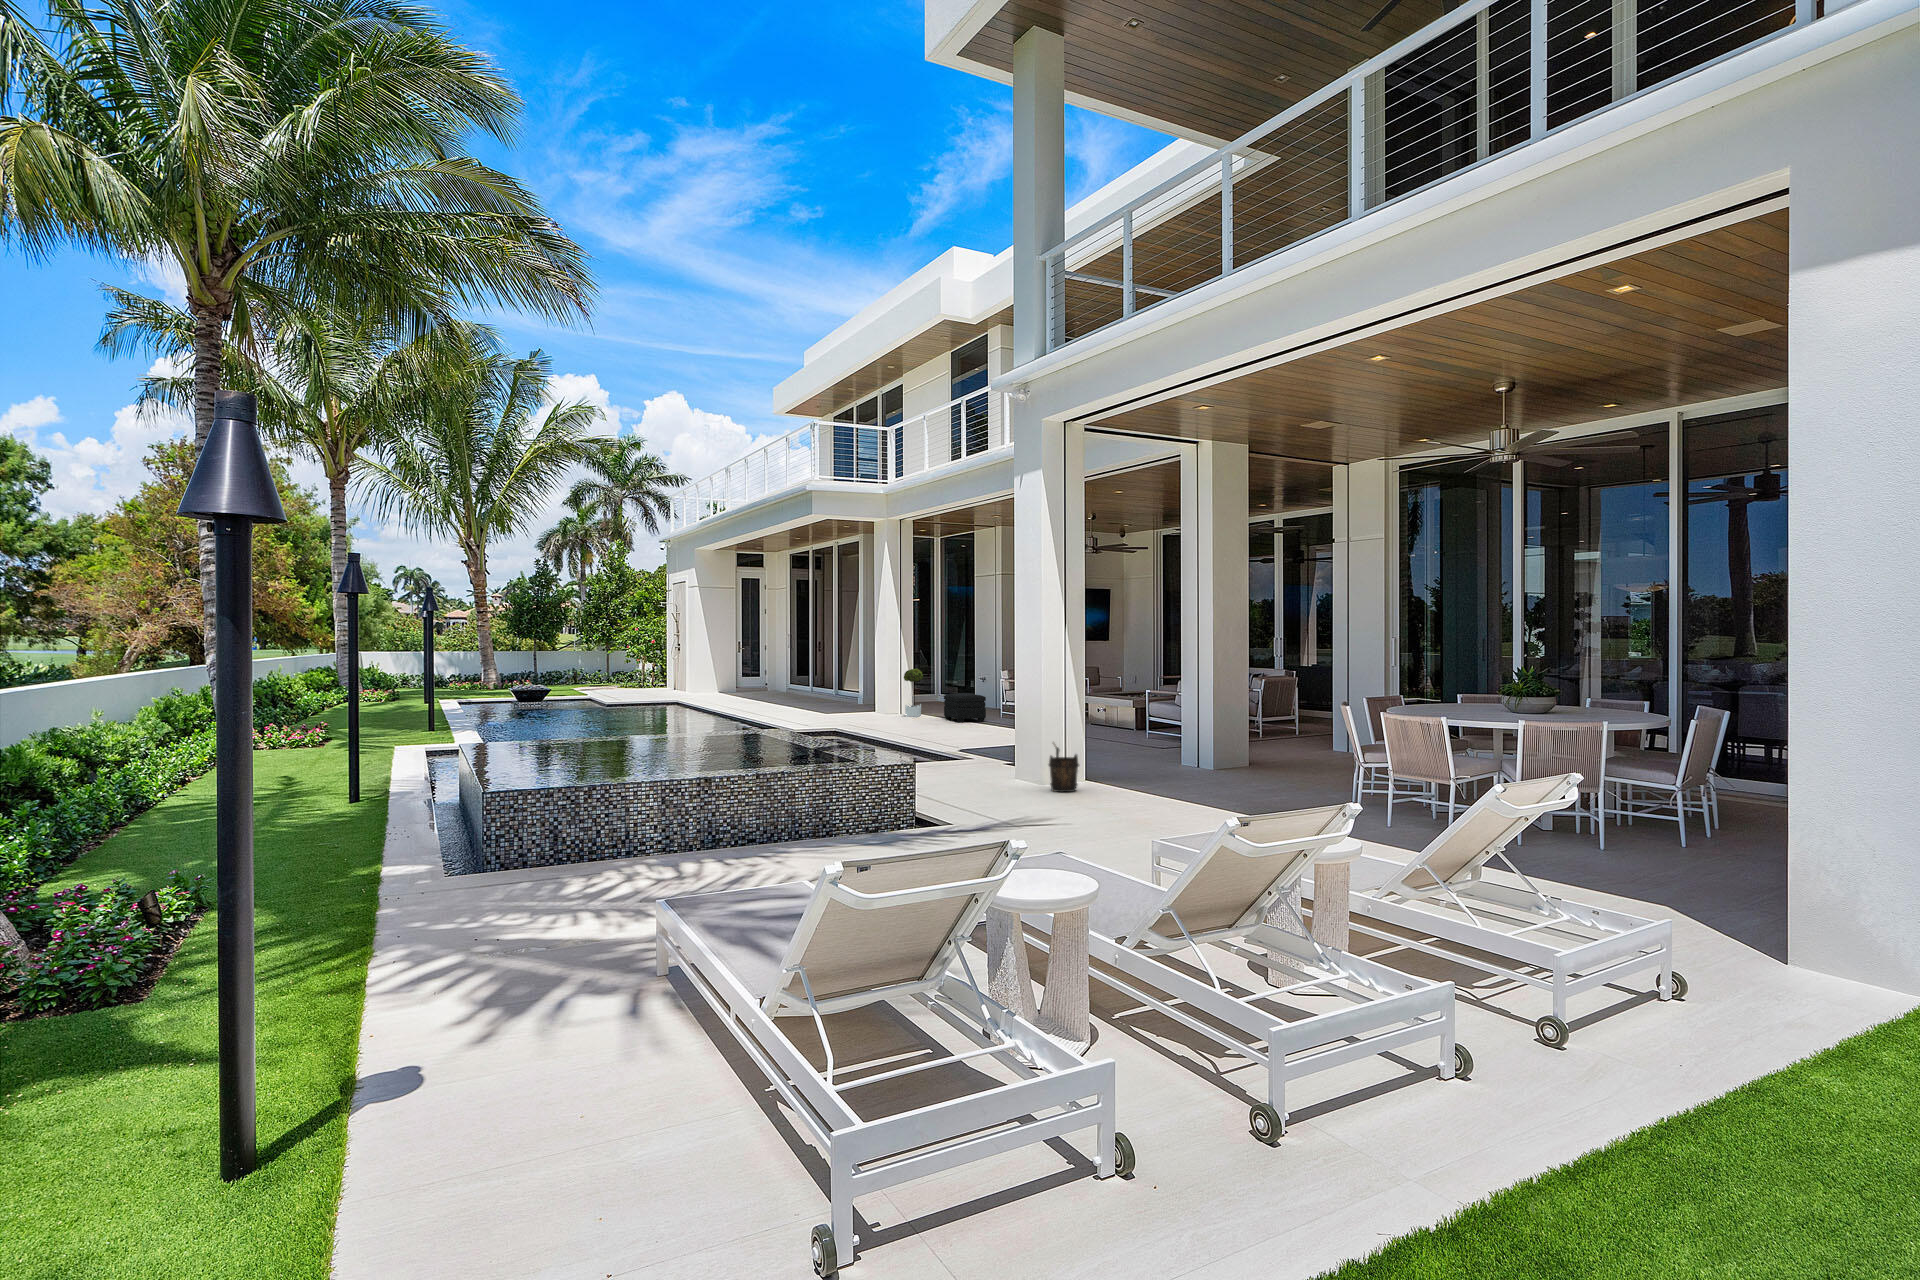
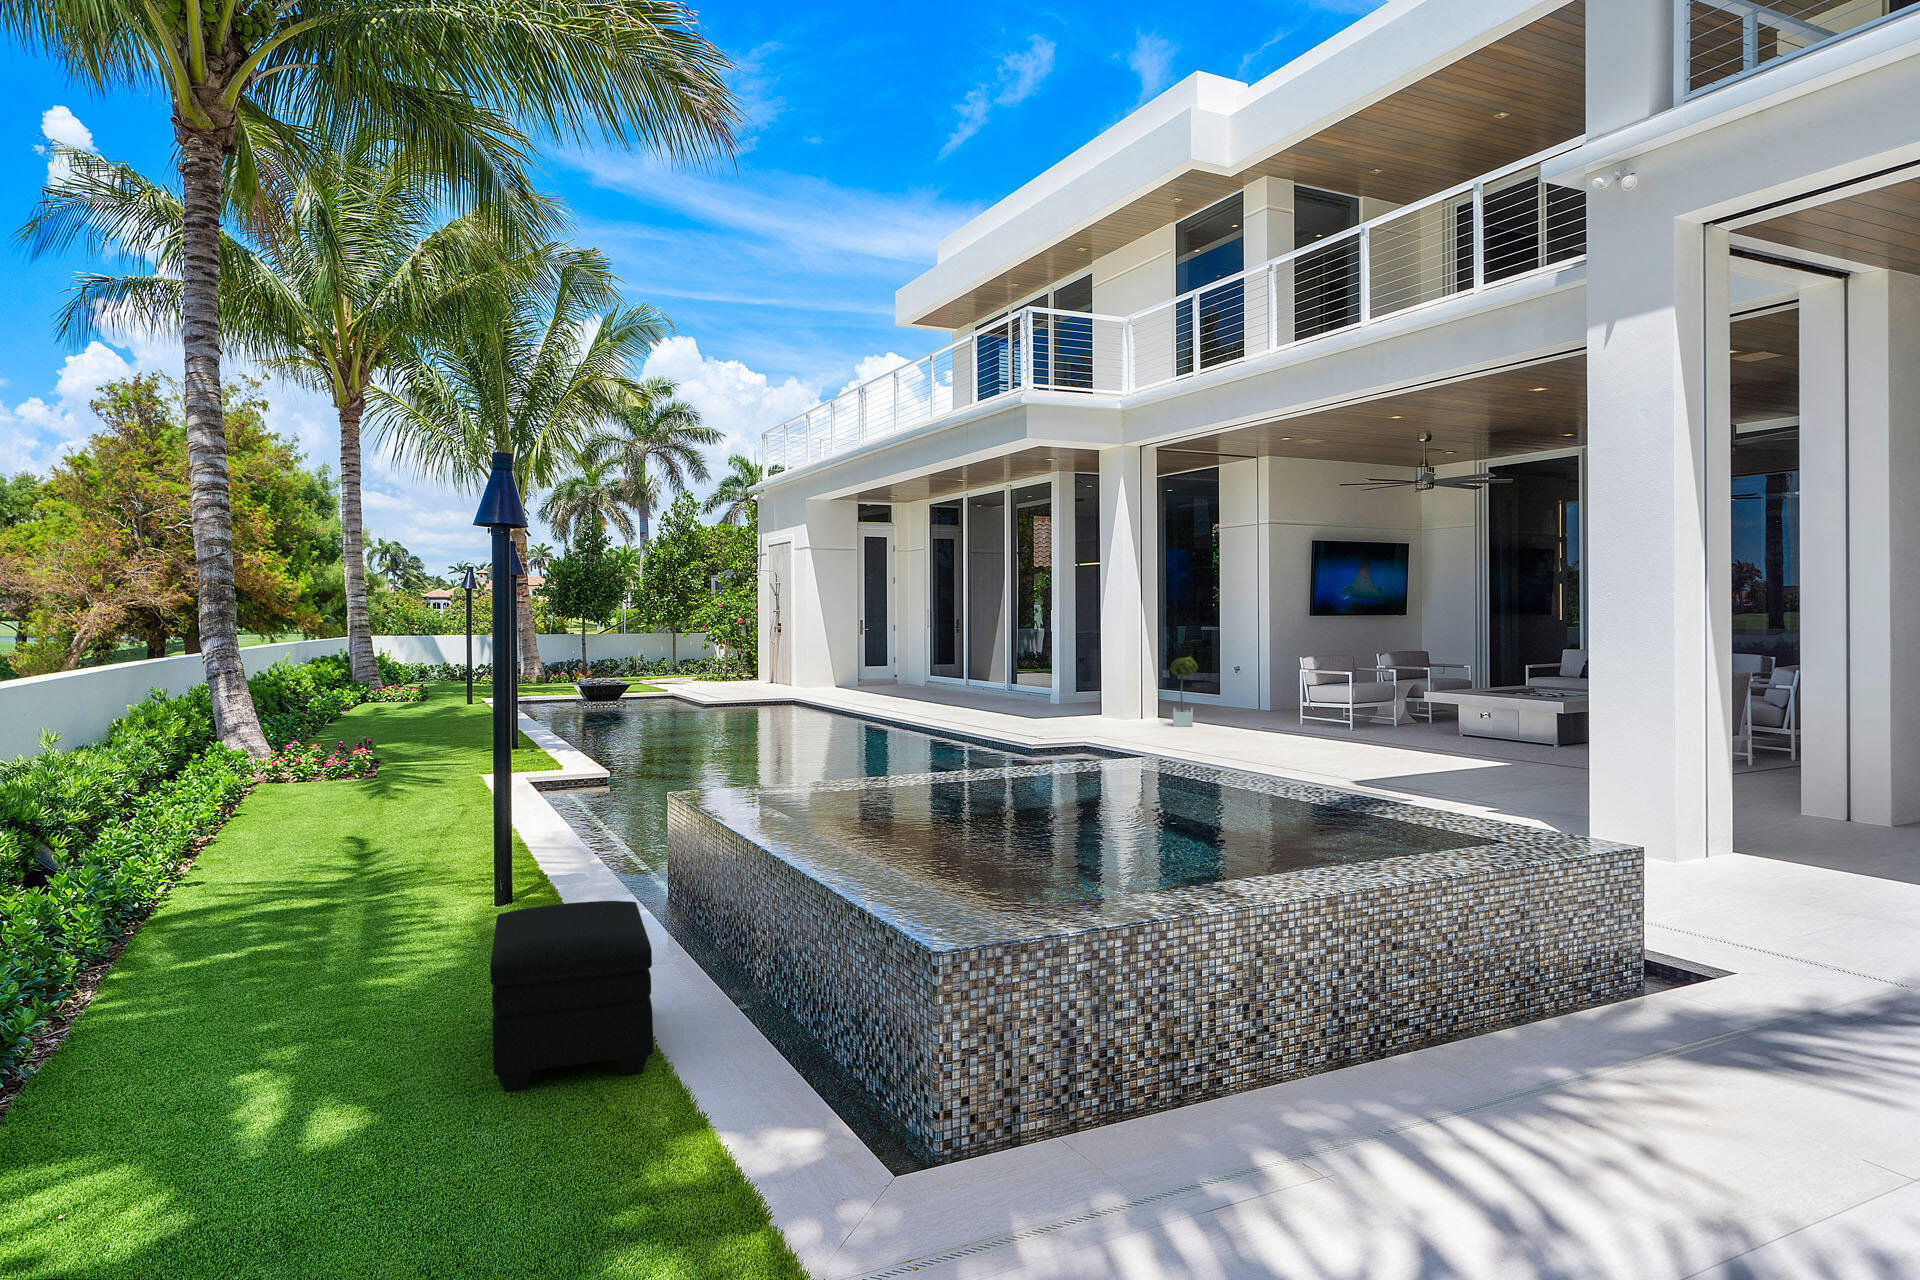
ottoman: present [944,693,986,723] -> present [490,901,653,1091]
bucket: present [1049,744,1079,792] -> none [1705,786,1783,880]

